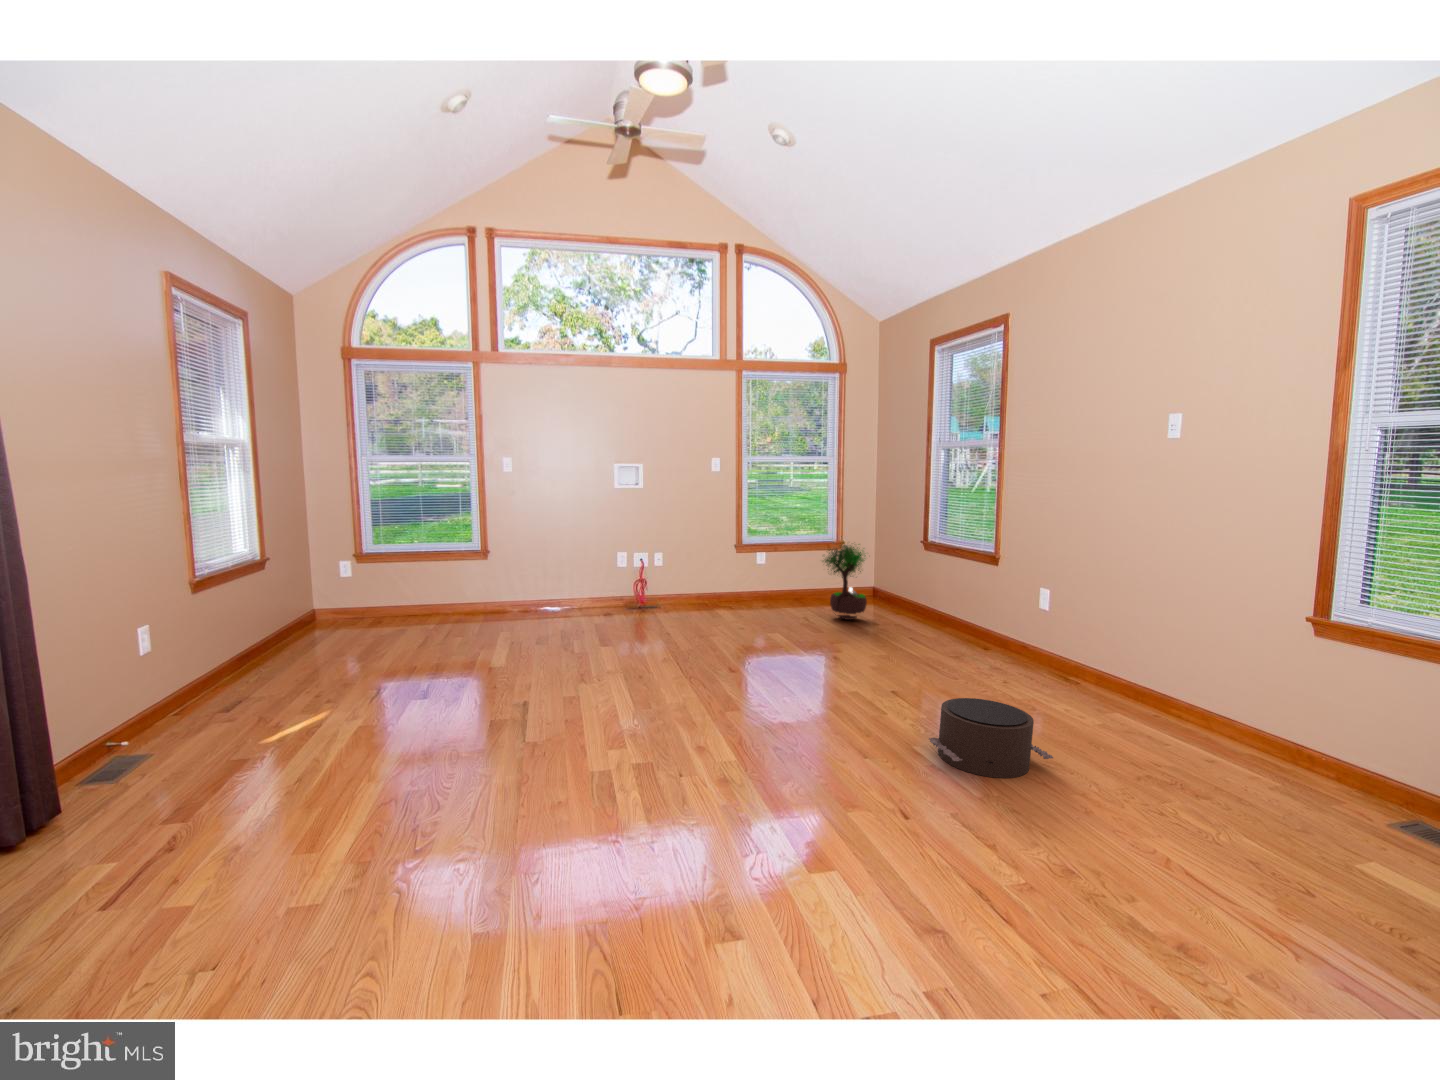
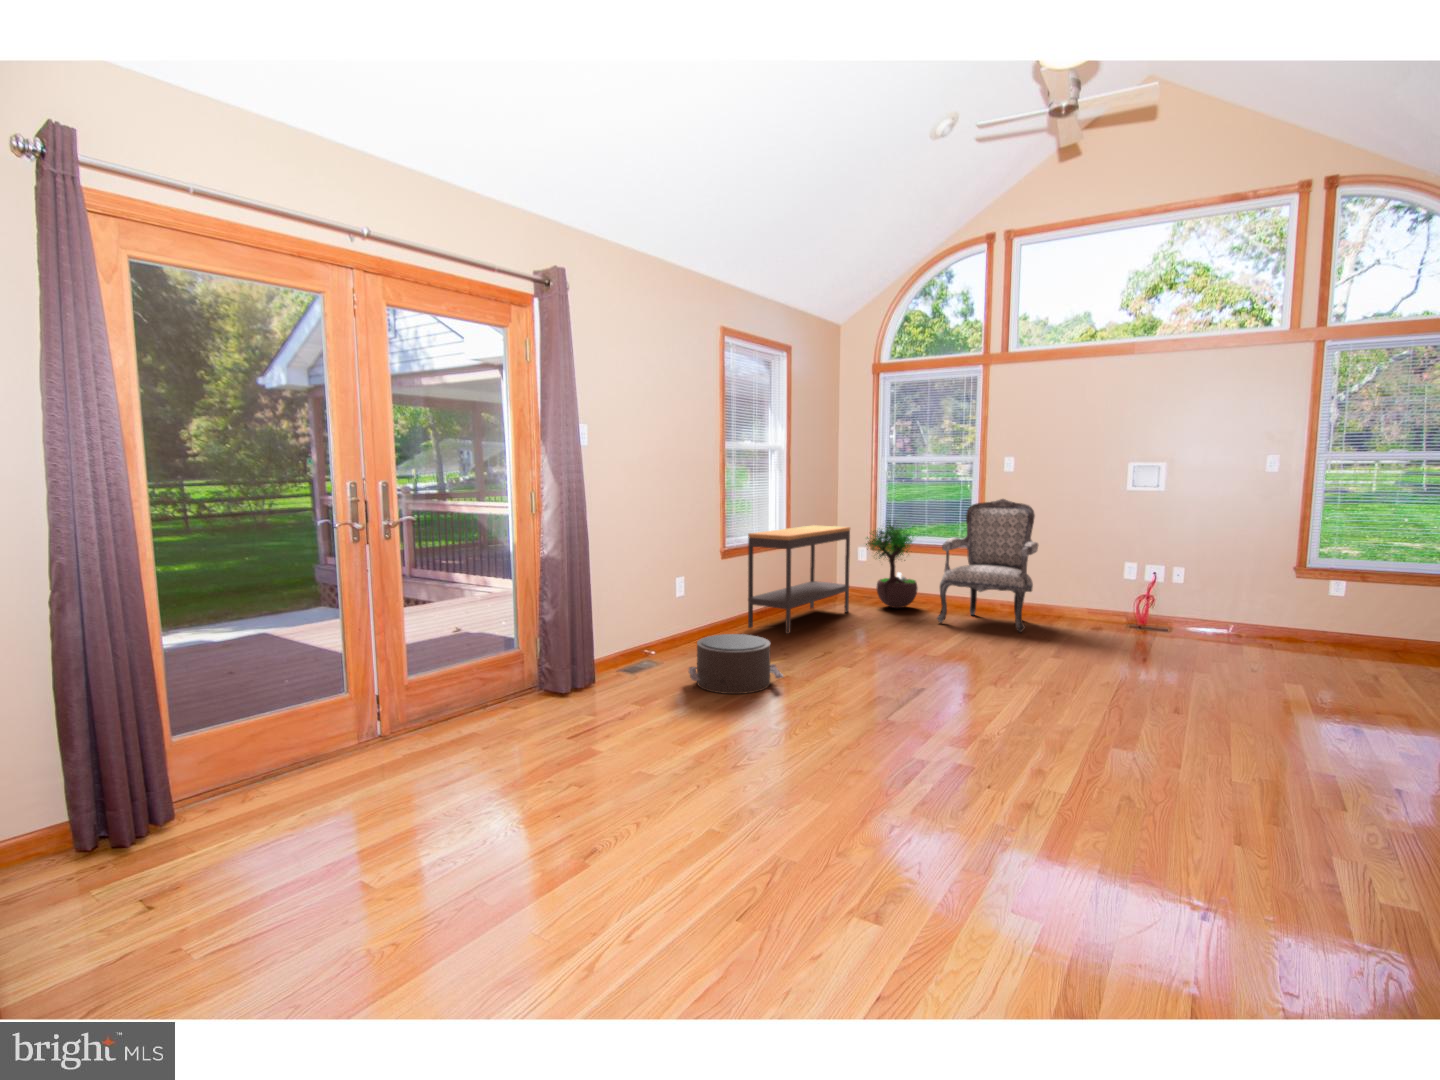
armchair: none [883,526,975,648] -> present [937,499,1038,632]
console table: none [713,542,809,642] -> present [748,525,850,634]
pouf: present [929,698,1053,778] -> present [689,634,783,694]

